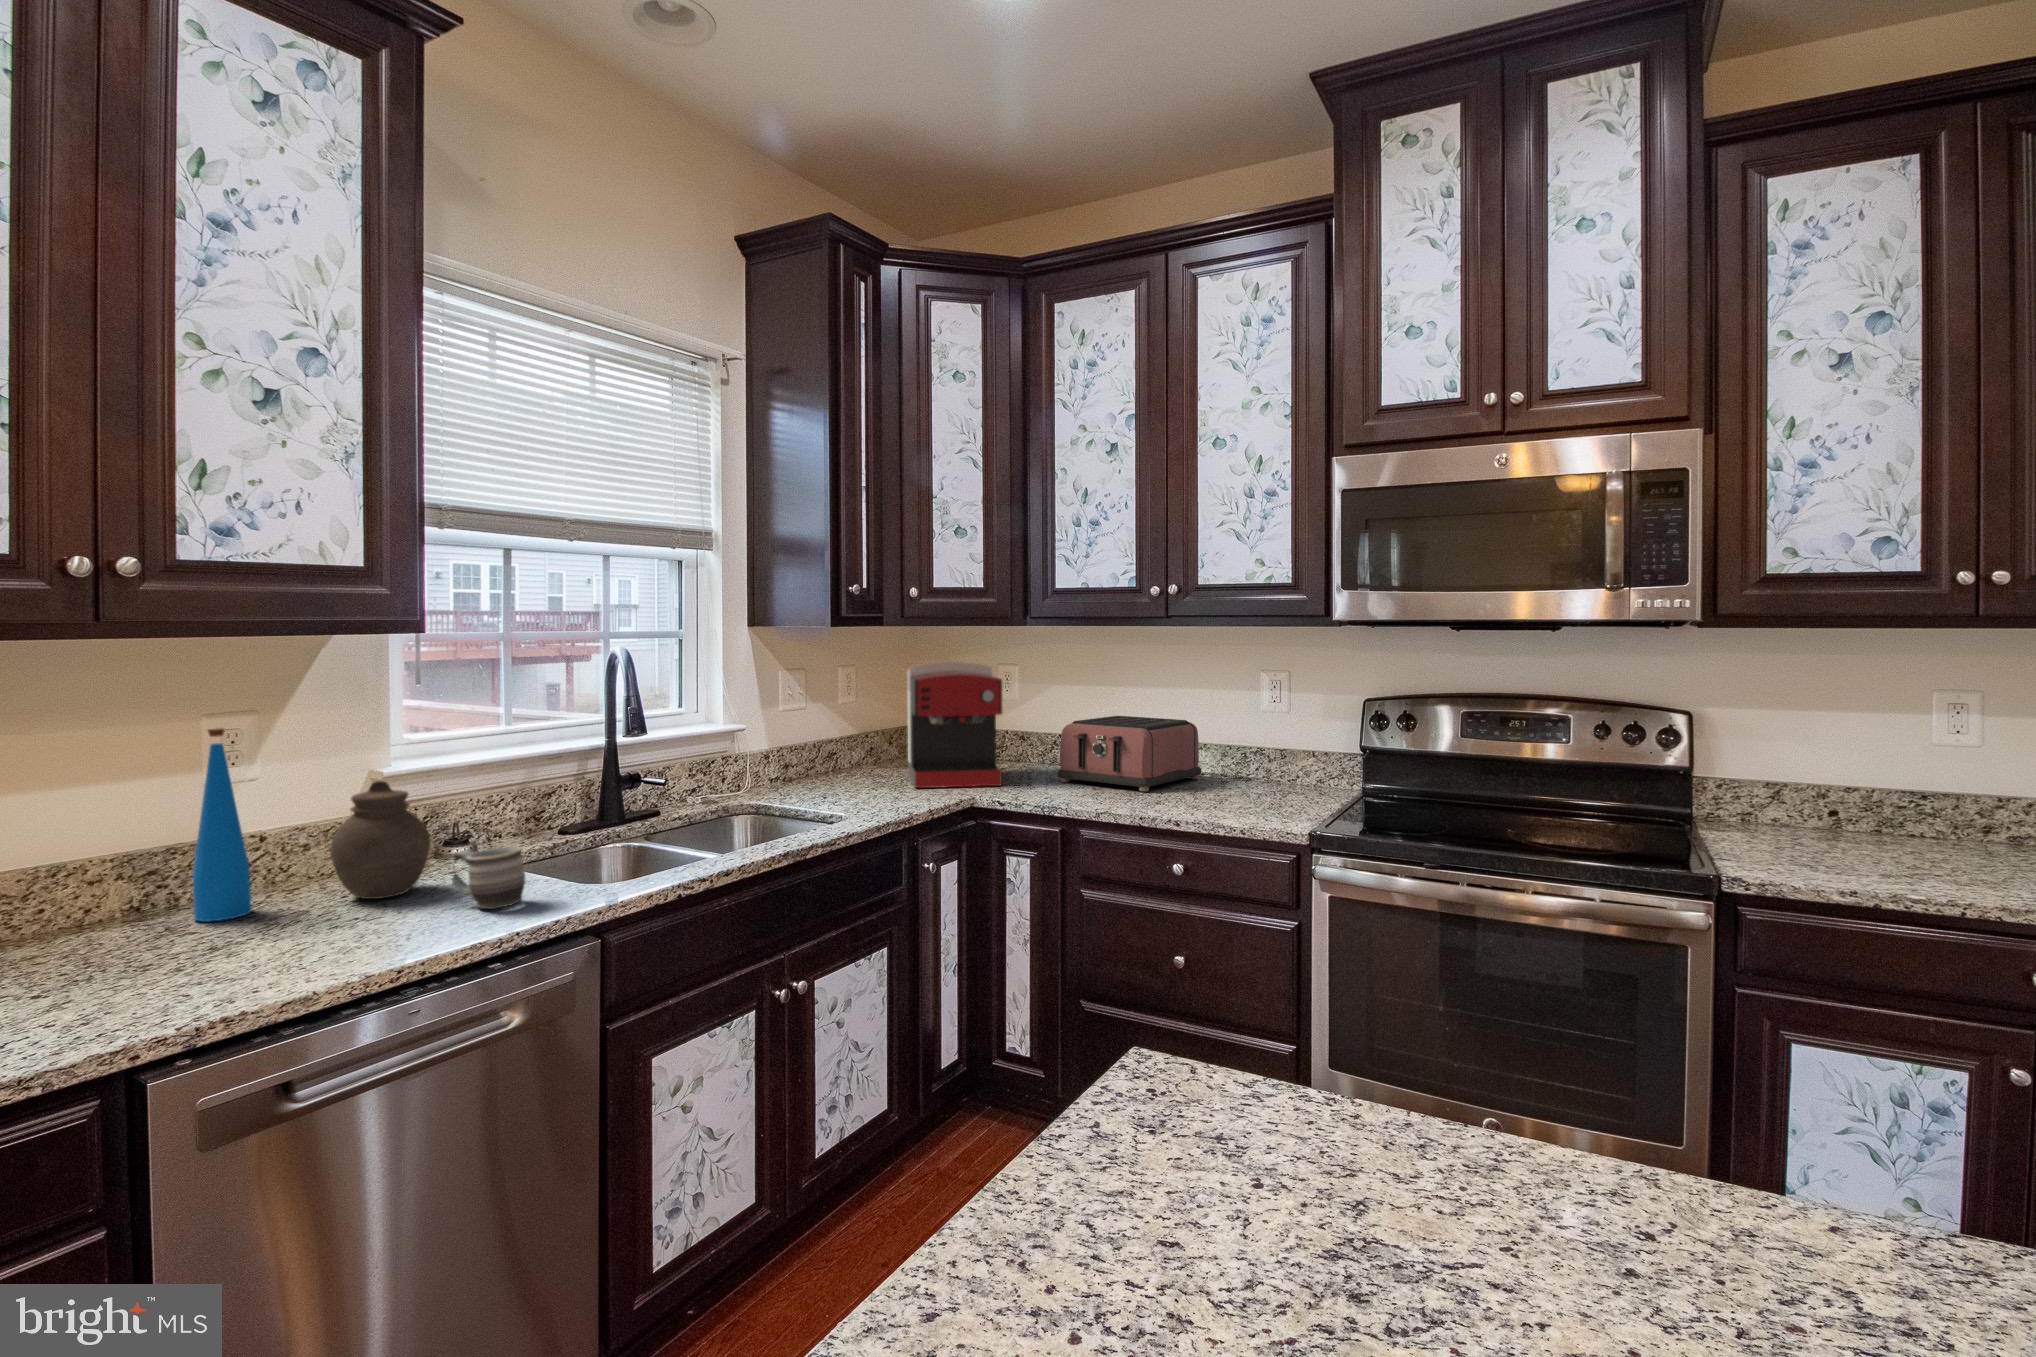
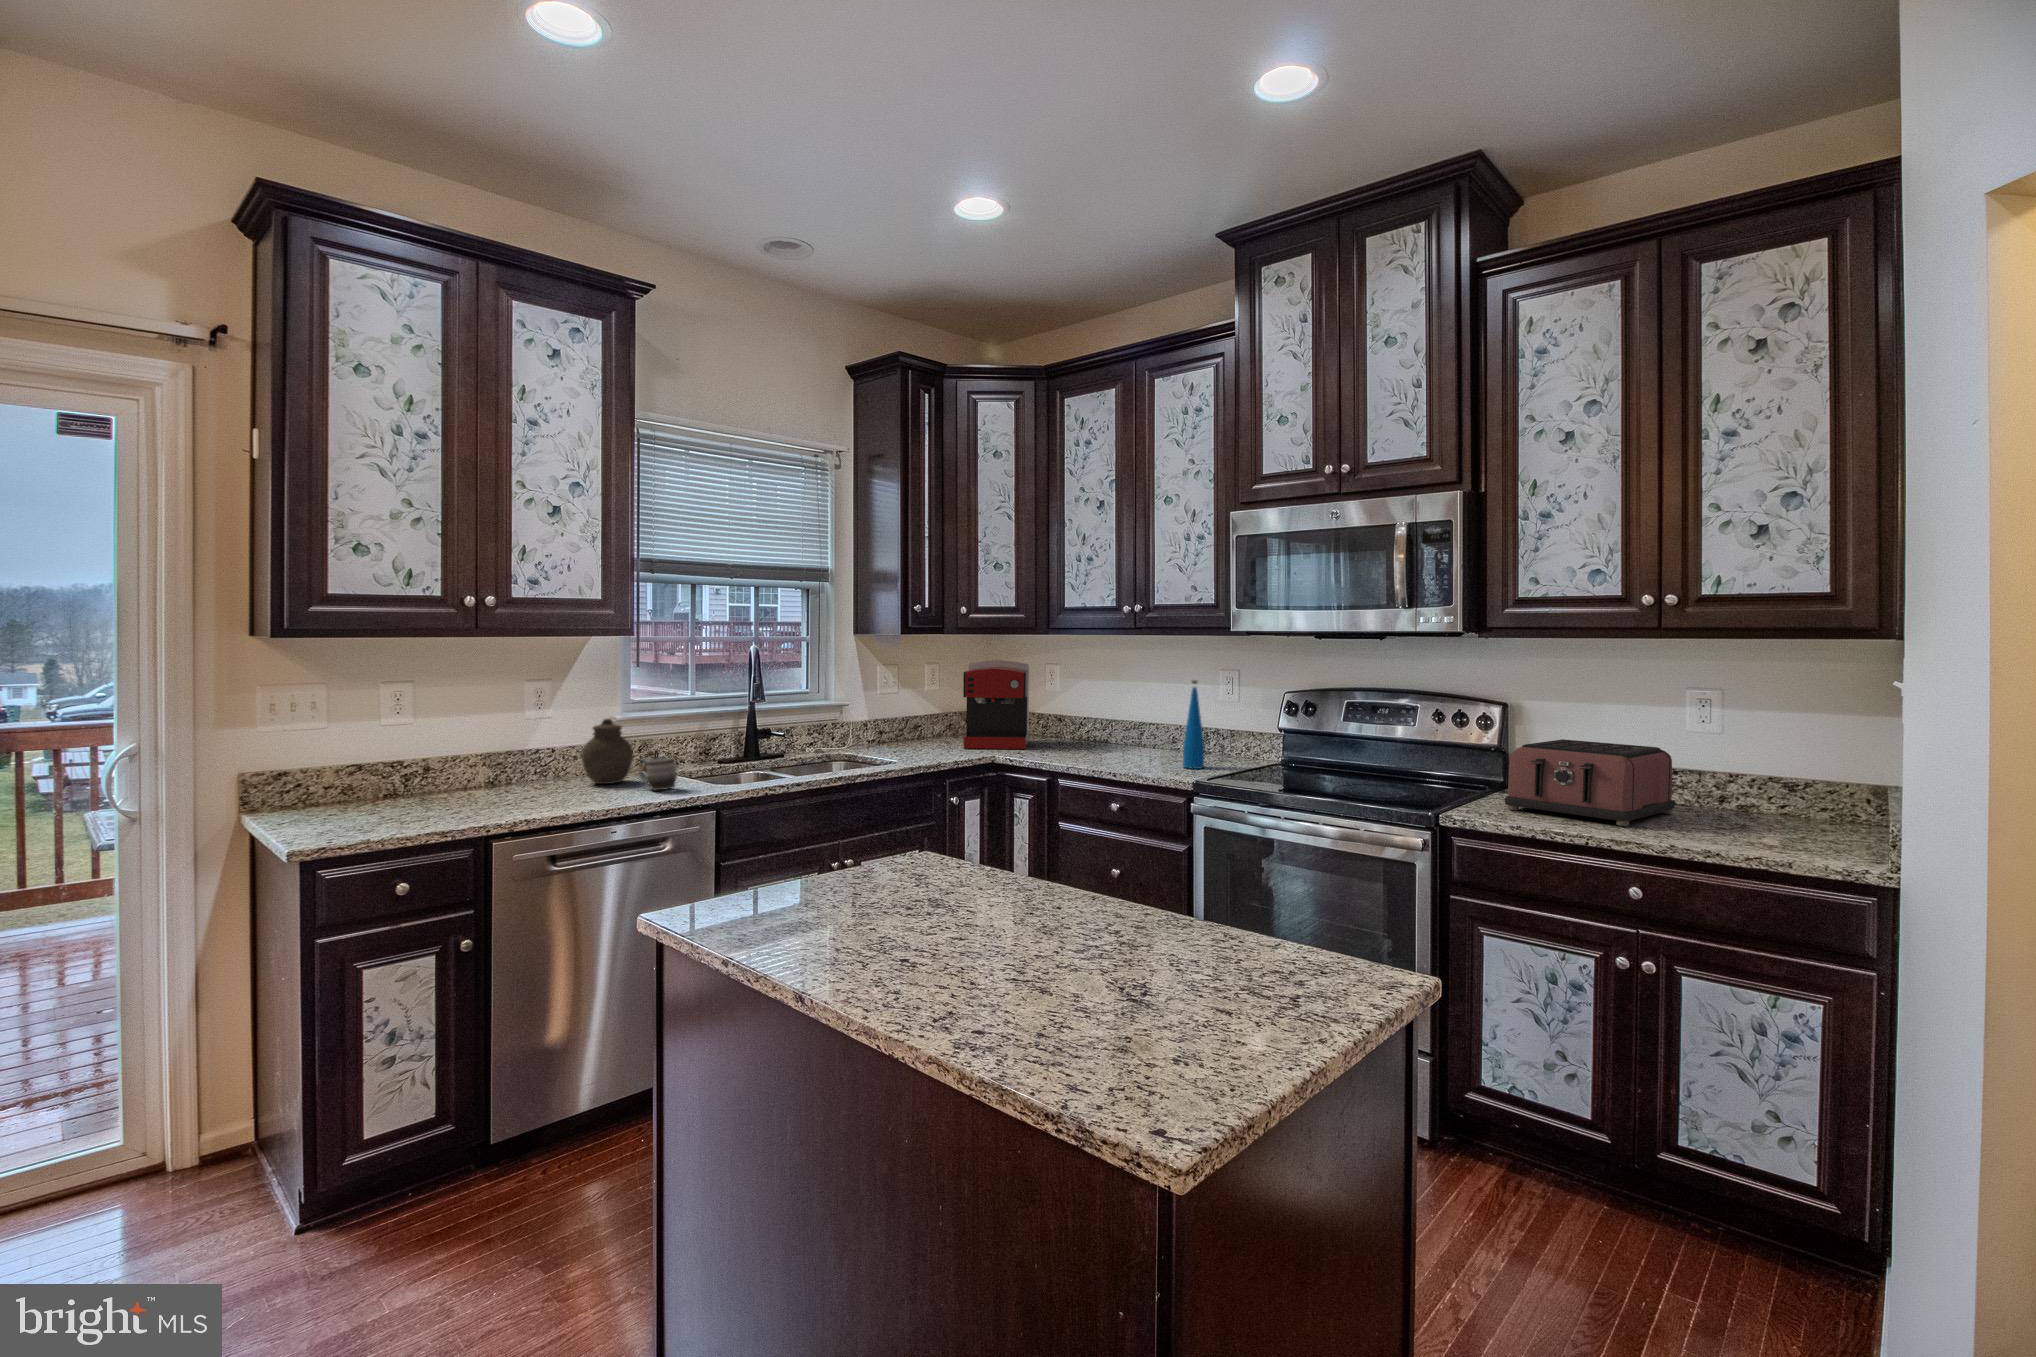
toaster: present [1057,716,1201,791] -> present [1505,739,1675,826]
bottle: present [193,728,251,922] -> present [1183,681,1204,769]

